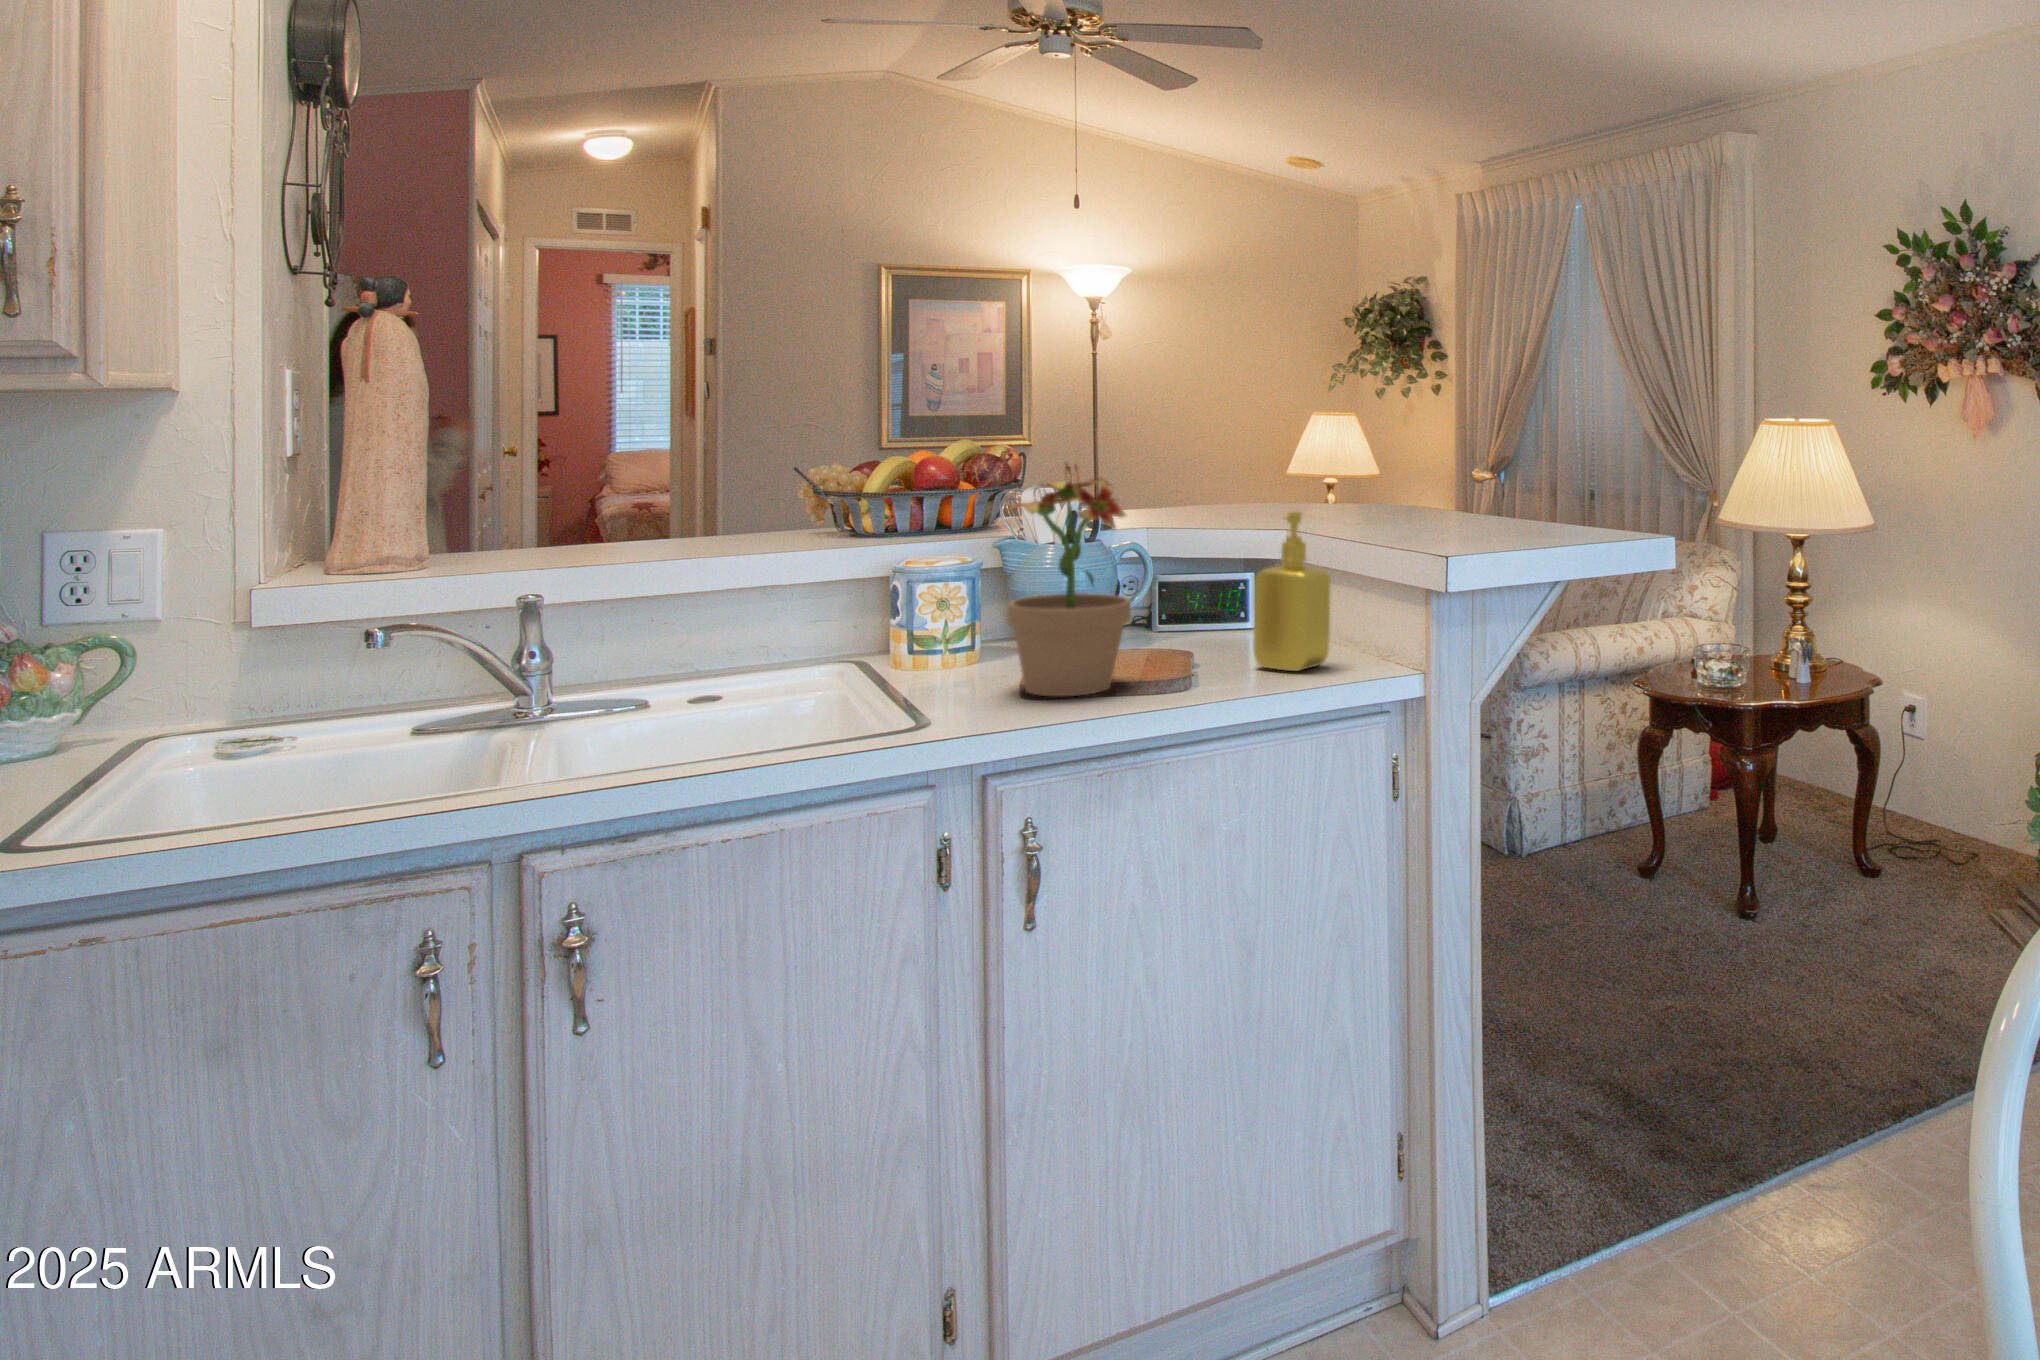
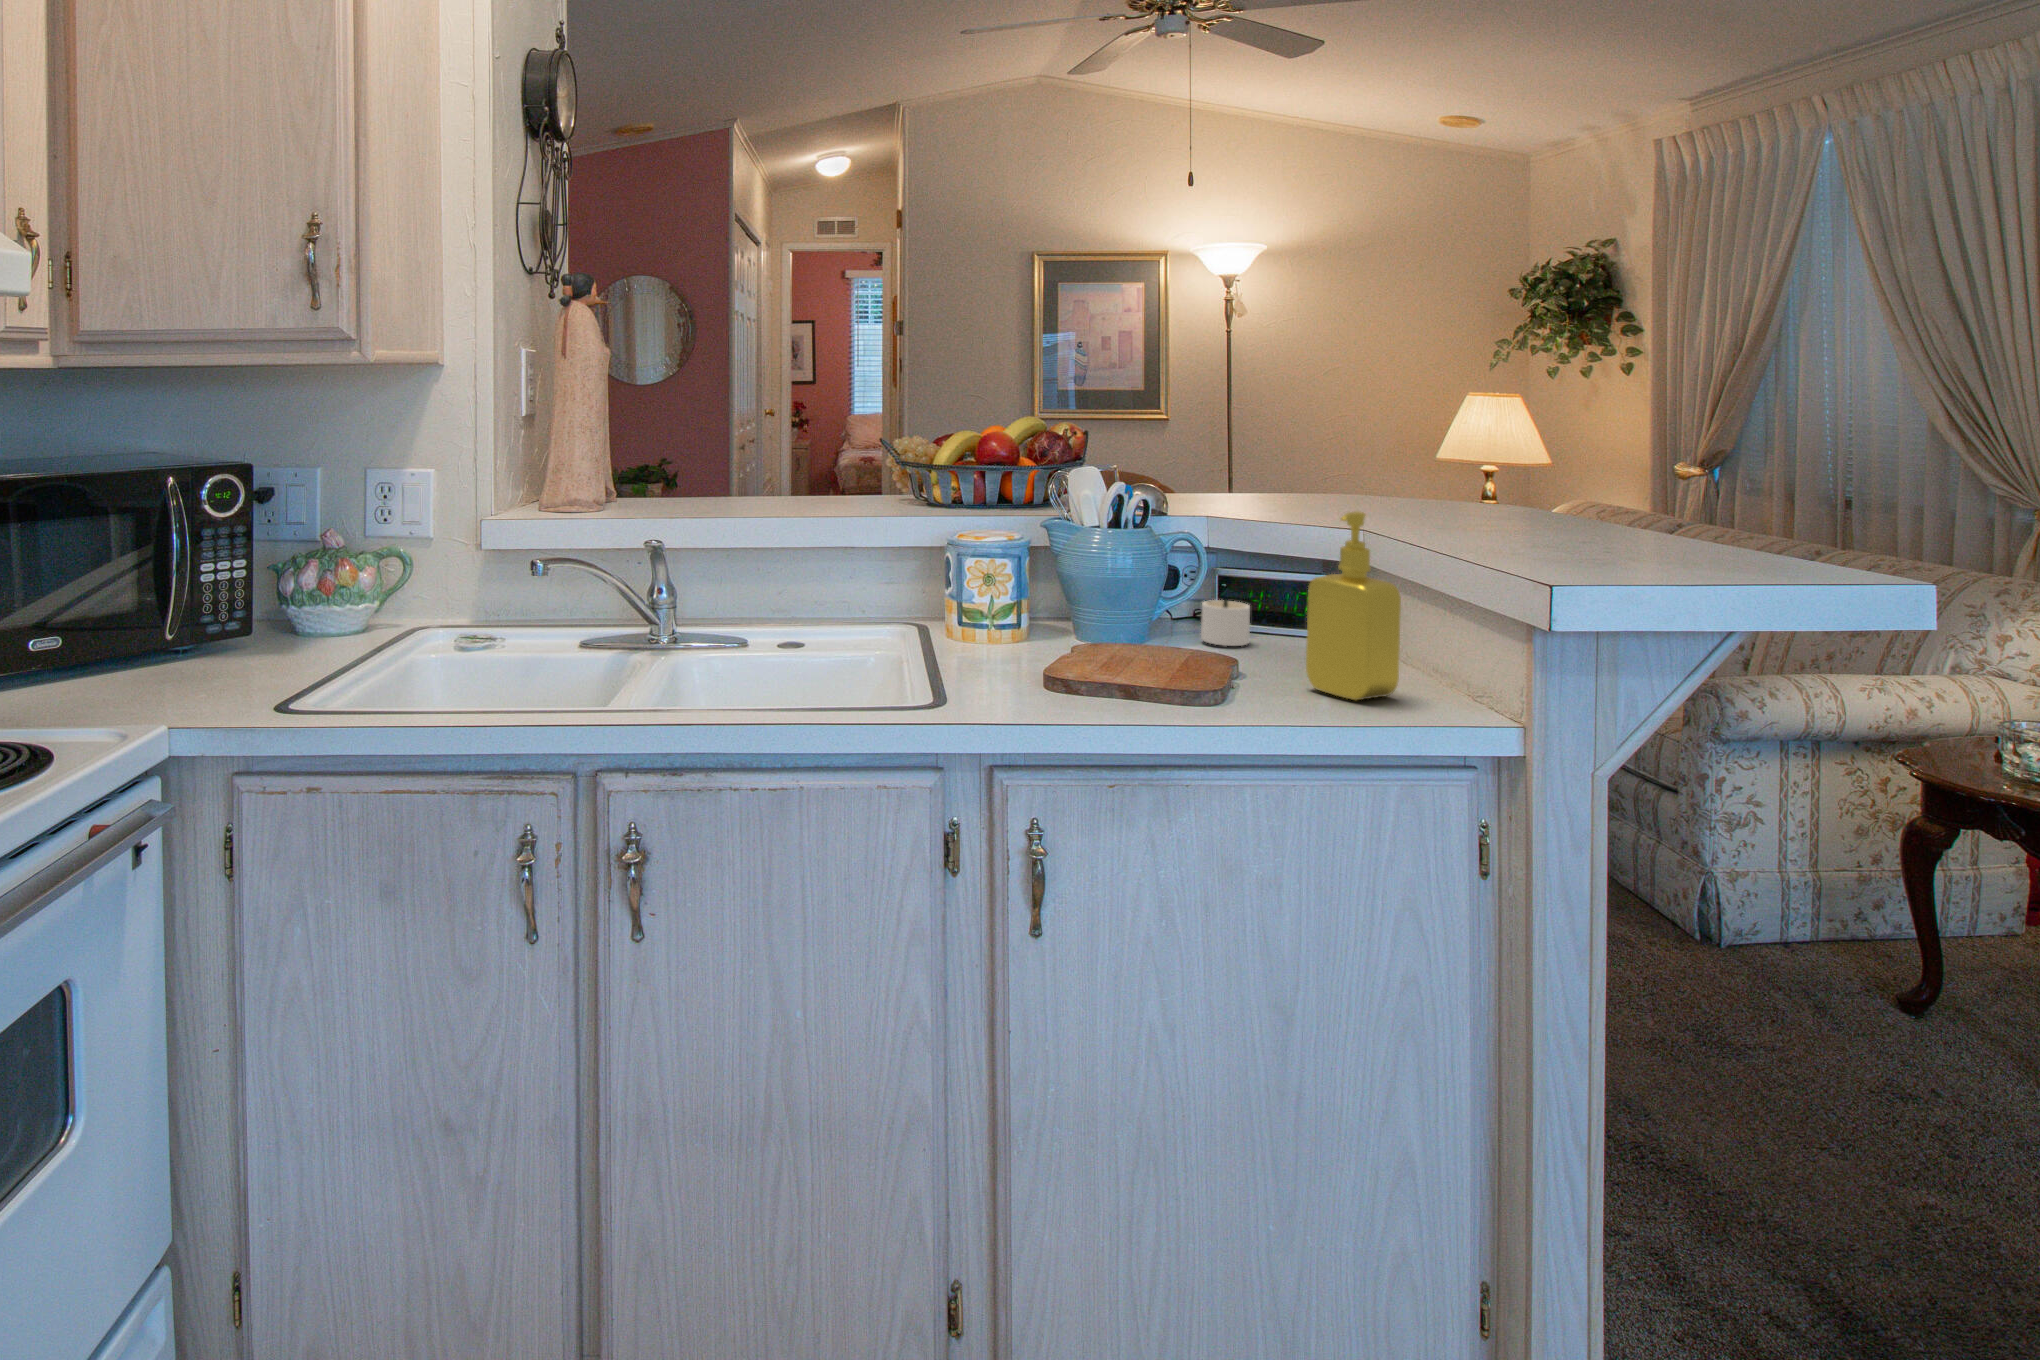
potted plant: present [1003,463,1131,696] -> none [1021,444,1162,696]
candle: none [1147,601,1212,644] -> present [1201,600,1250,646]

